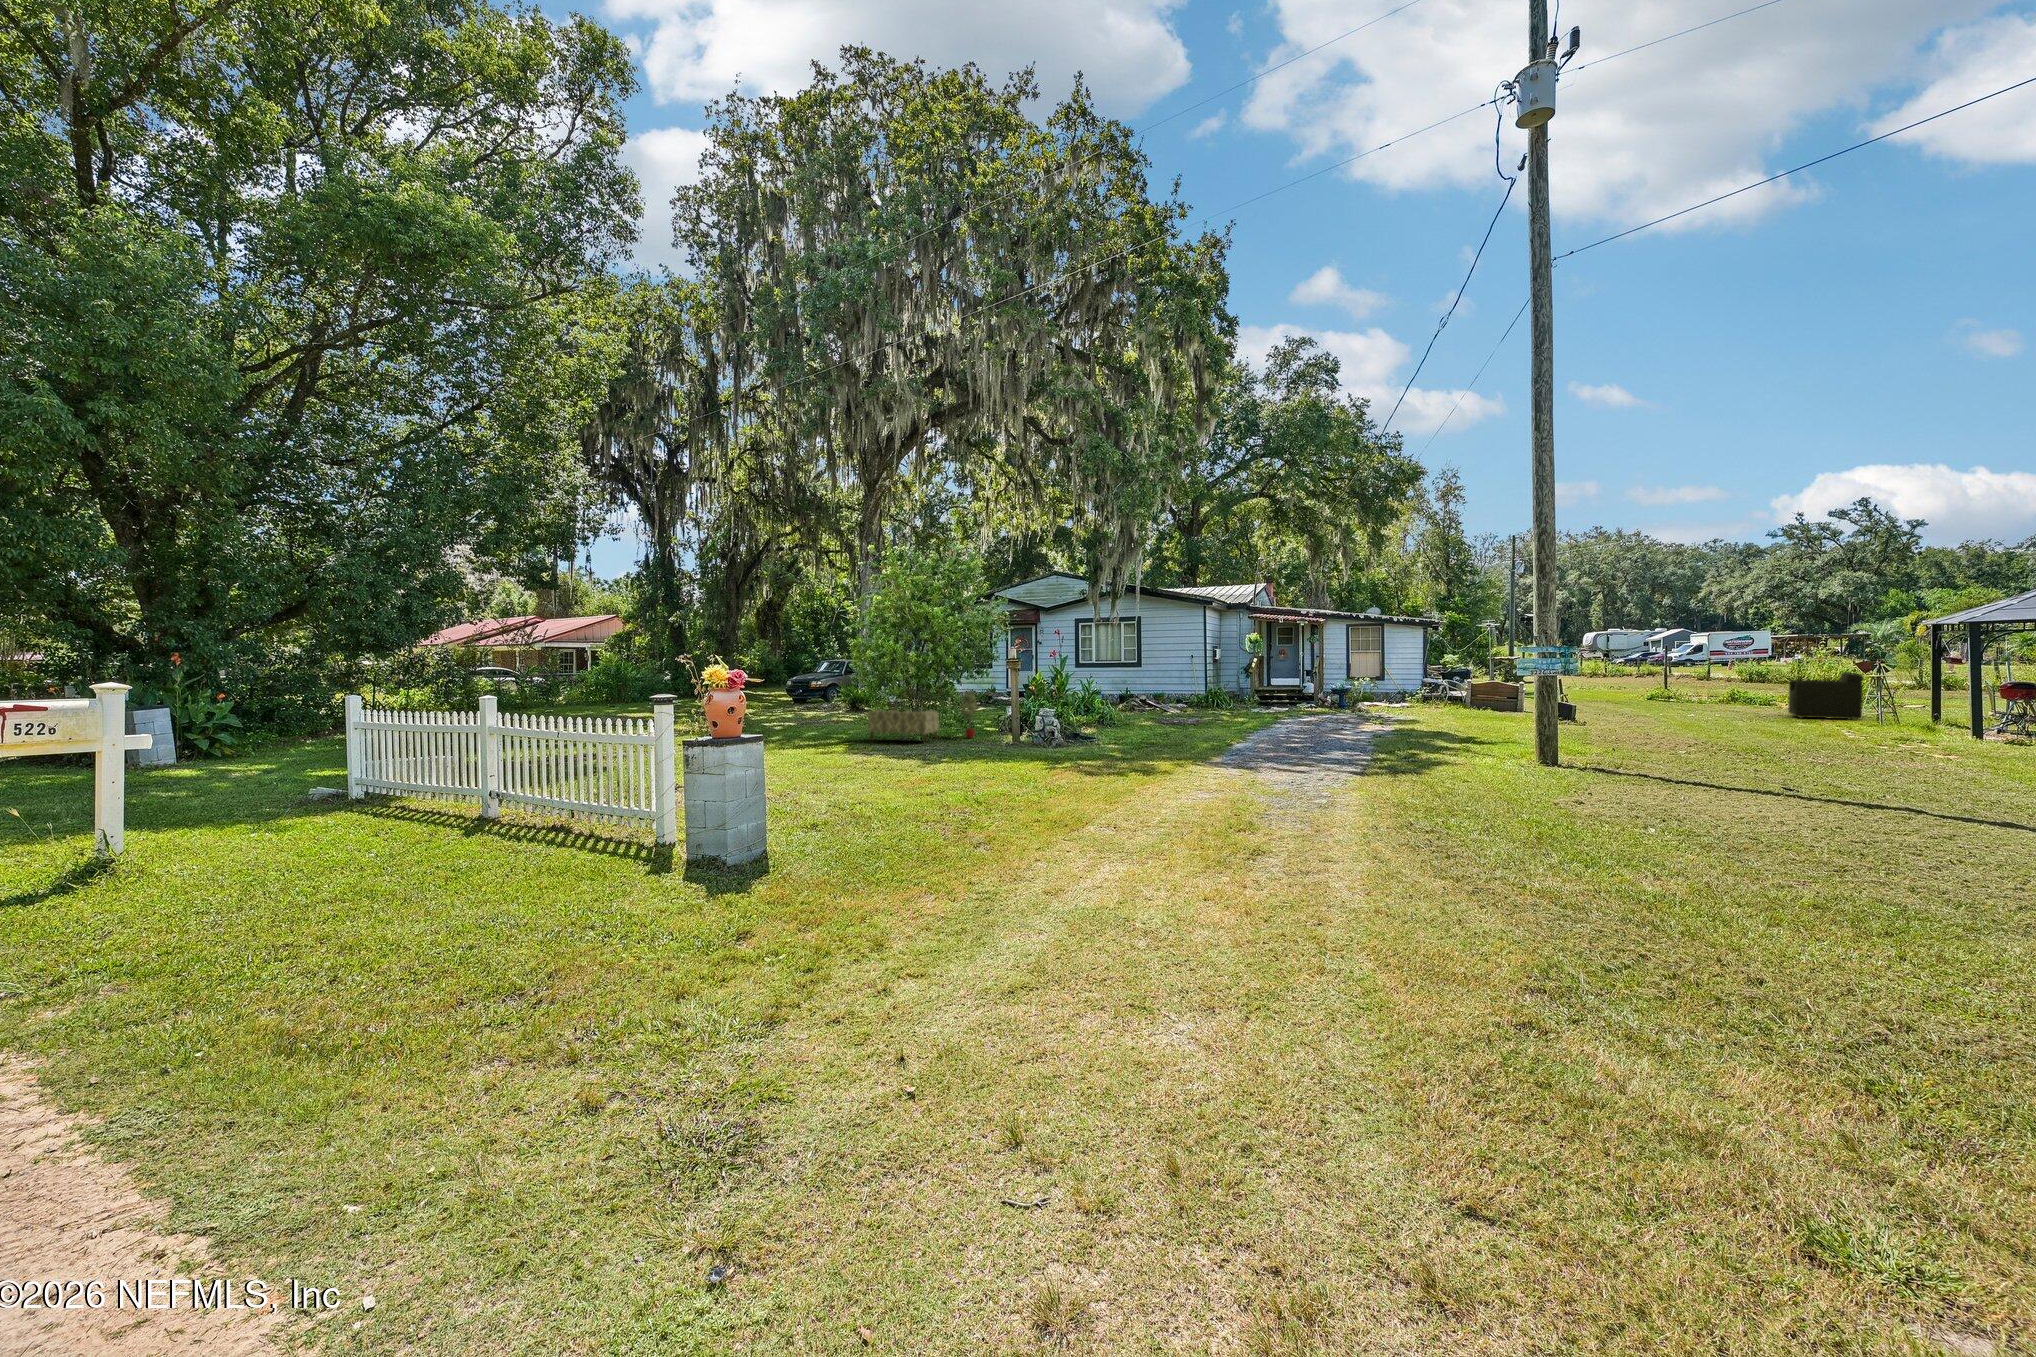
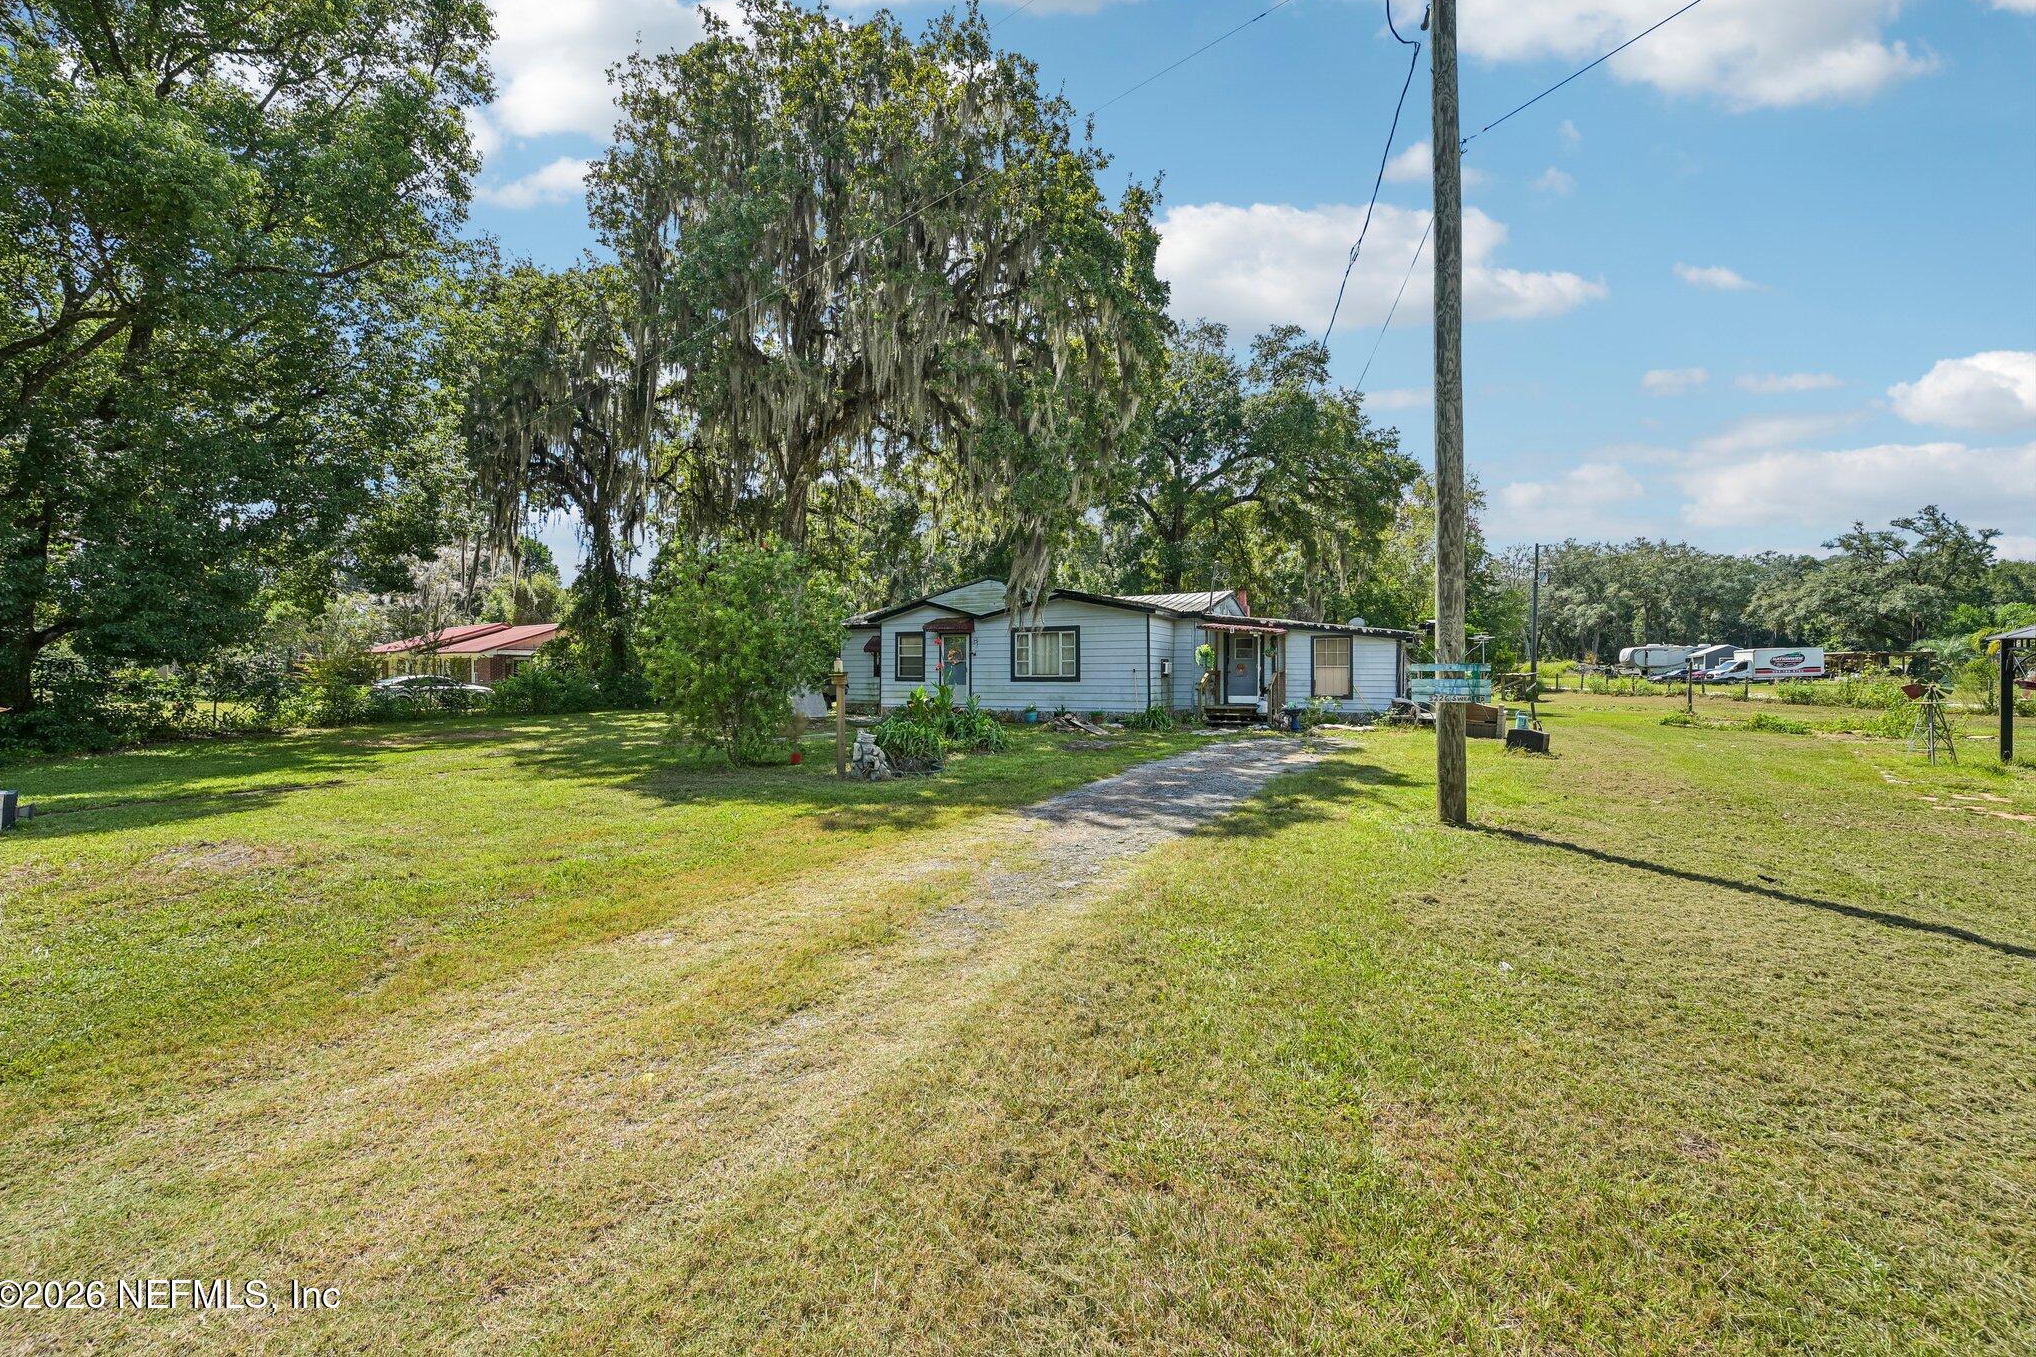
armchair: present [1788,672,1863,720] -> none [1823,701,1920,761]
bench: present [868,709,939,743] -> none [670,728,753,771]

